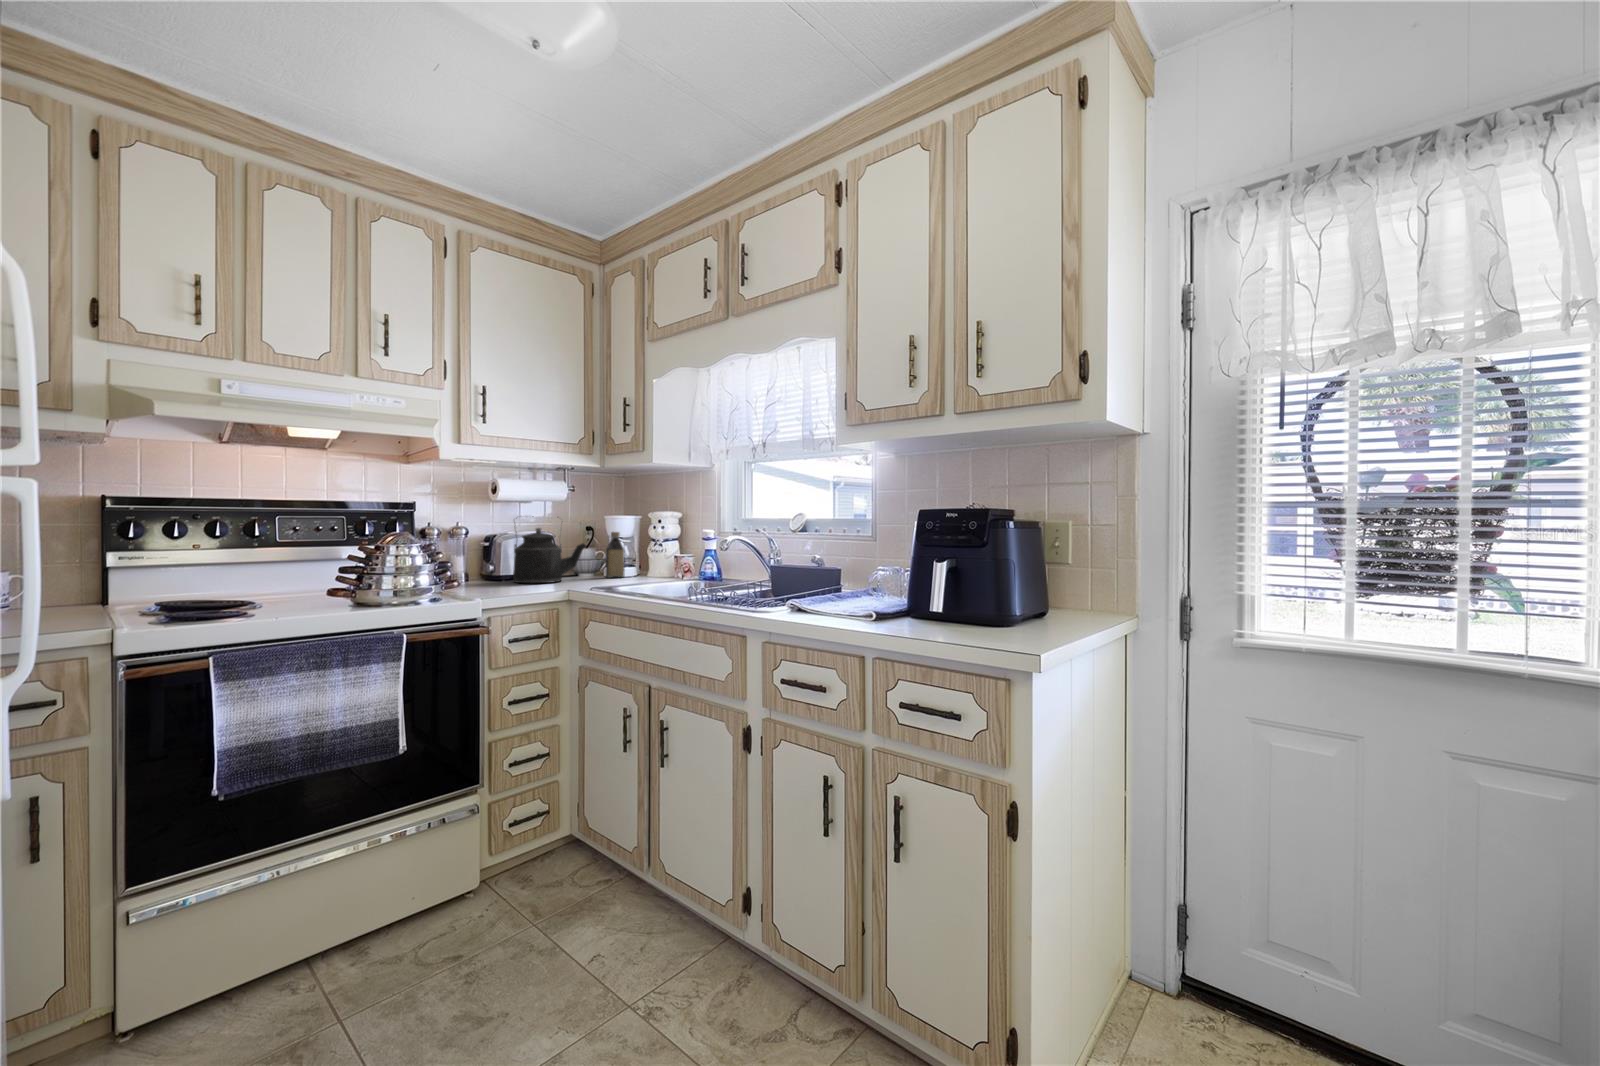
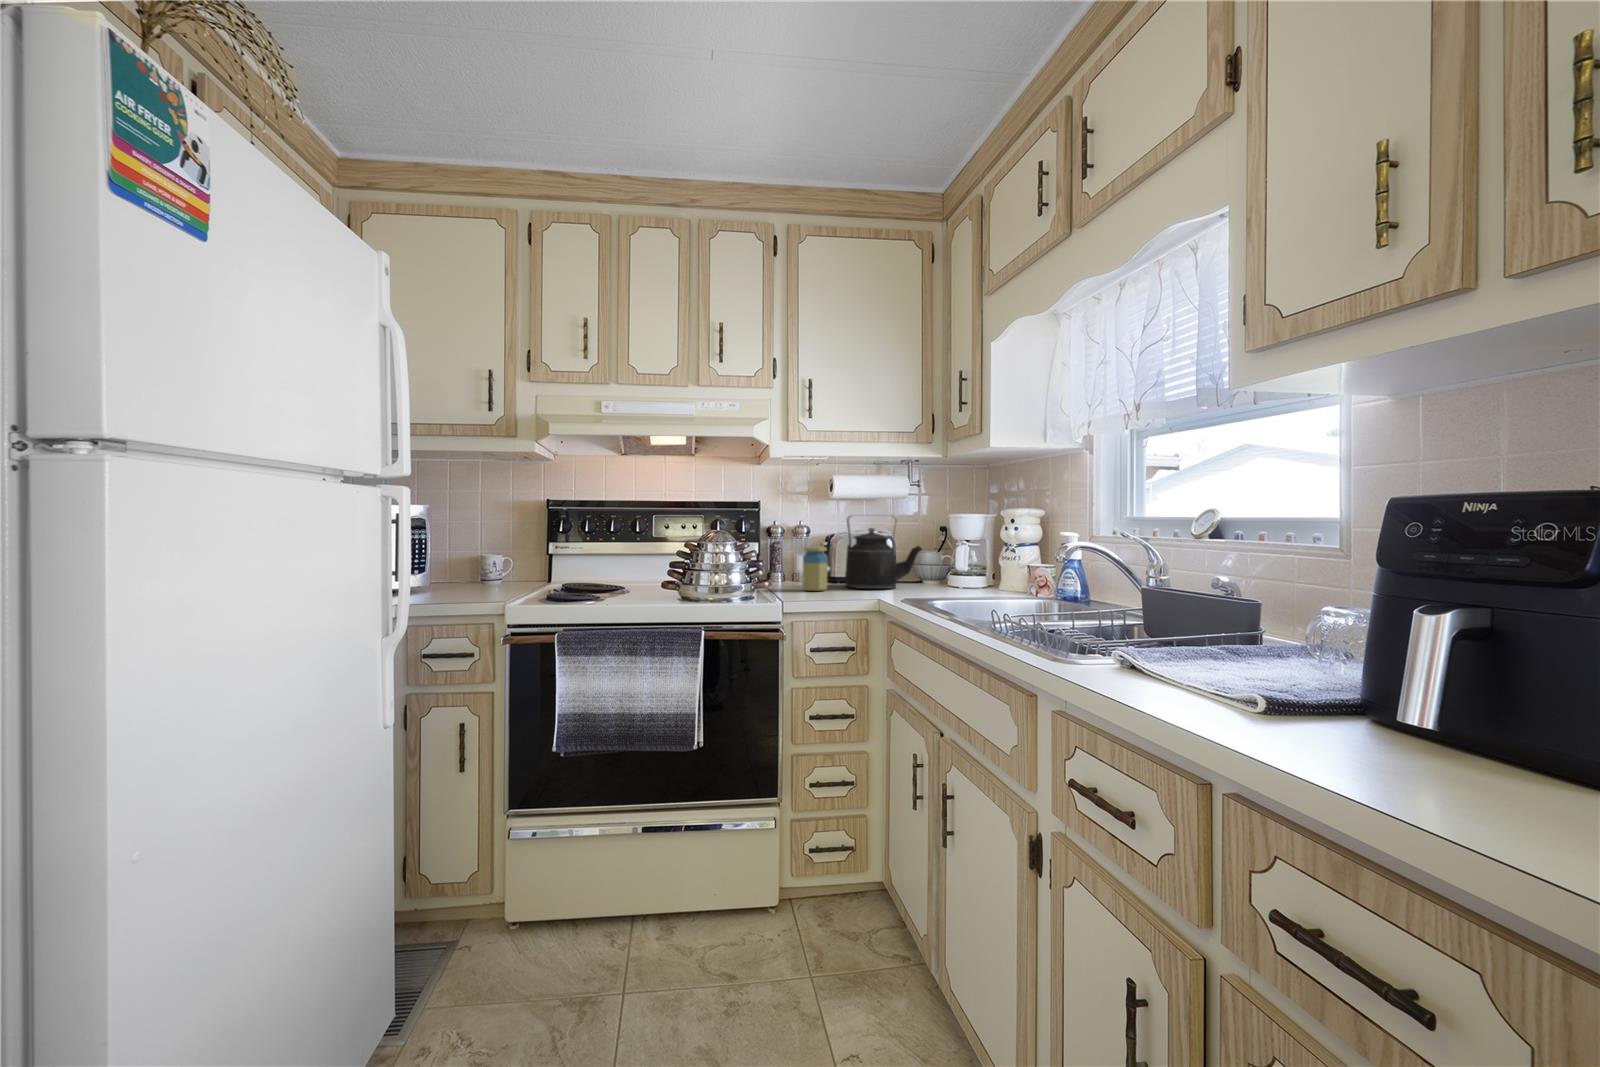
bottle: present [606,532,625,578] -> none [948,533,970,588]
jar: none [476,547,503,588] -> present [802,547,827,591]

